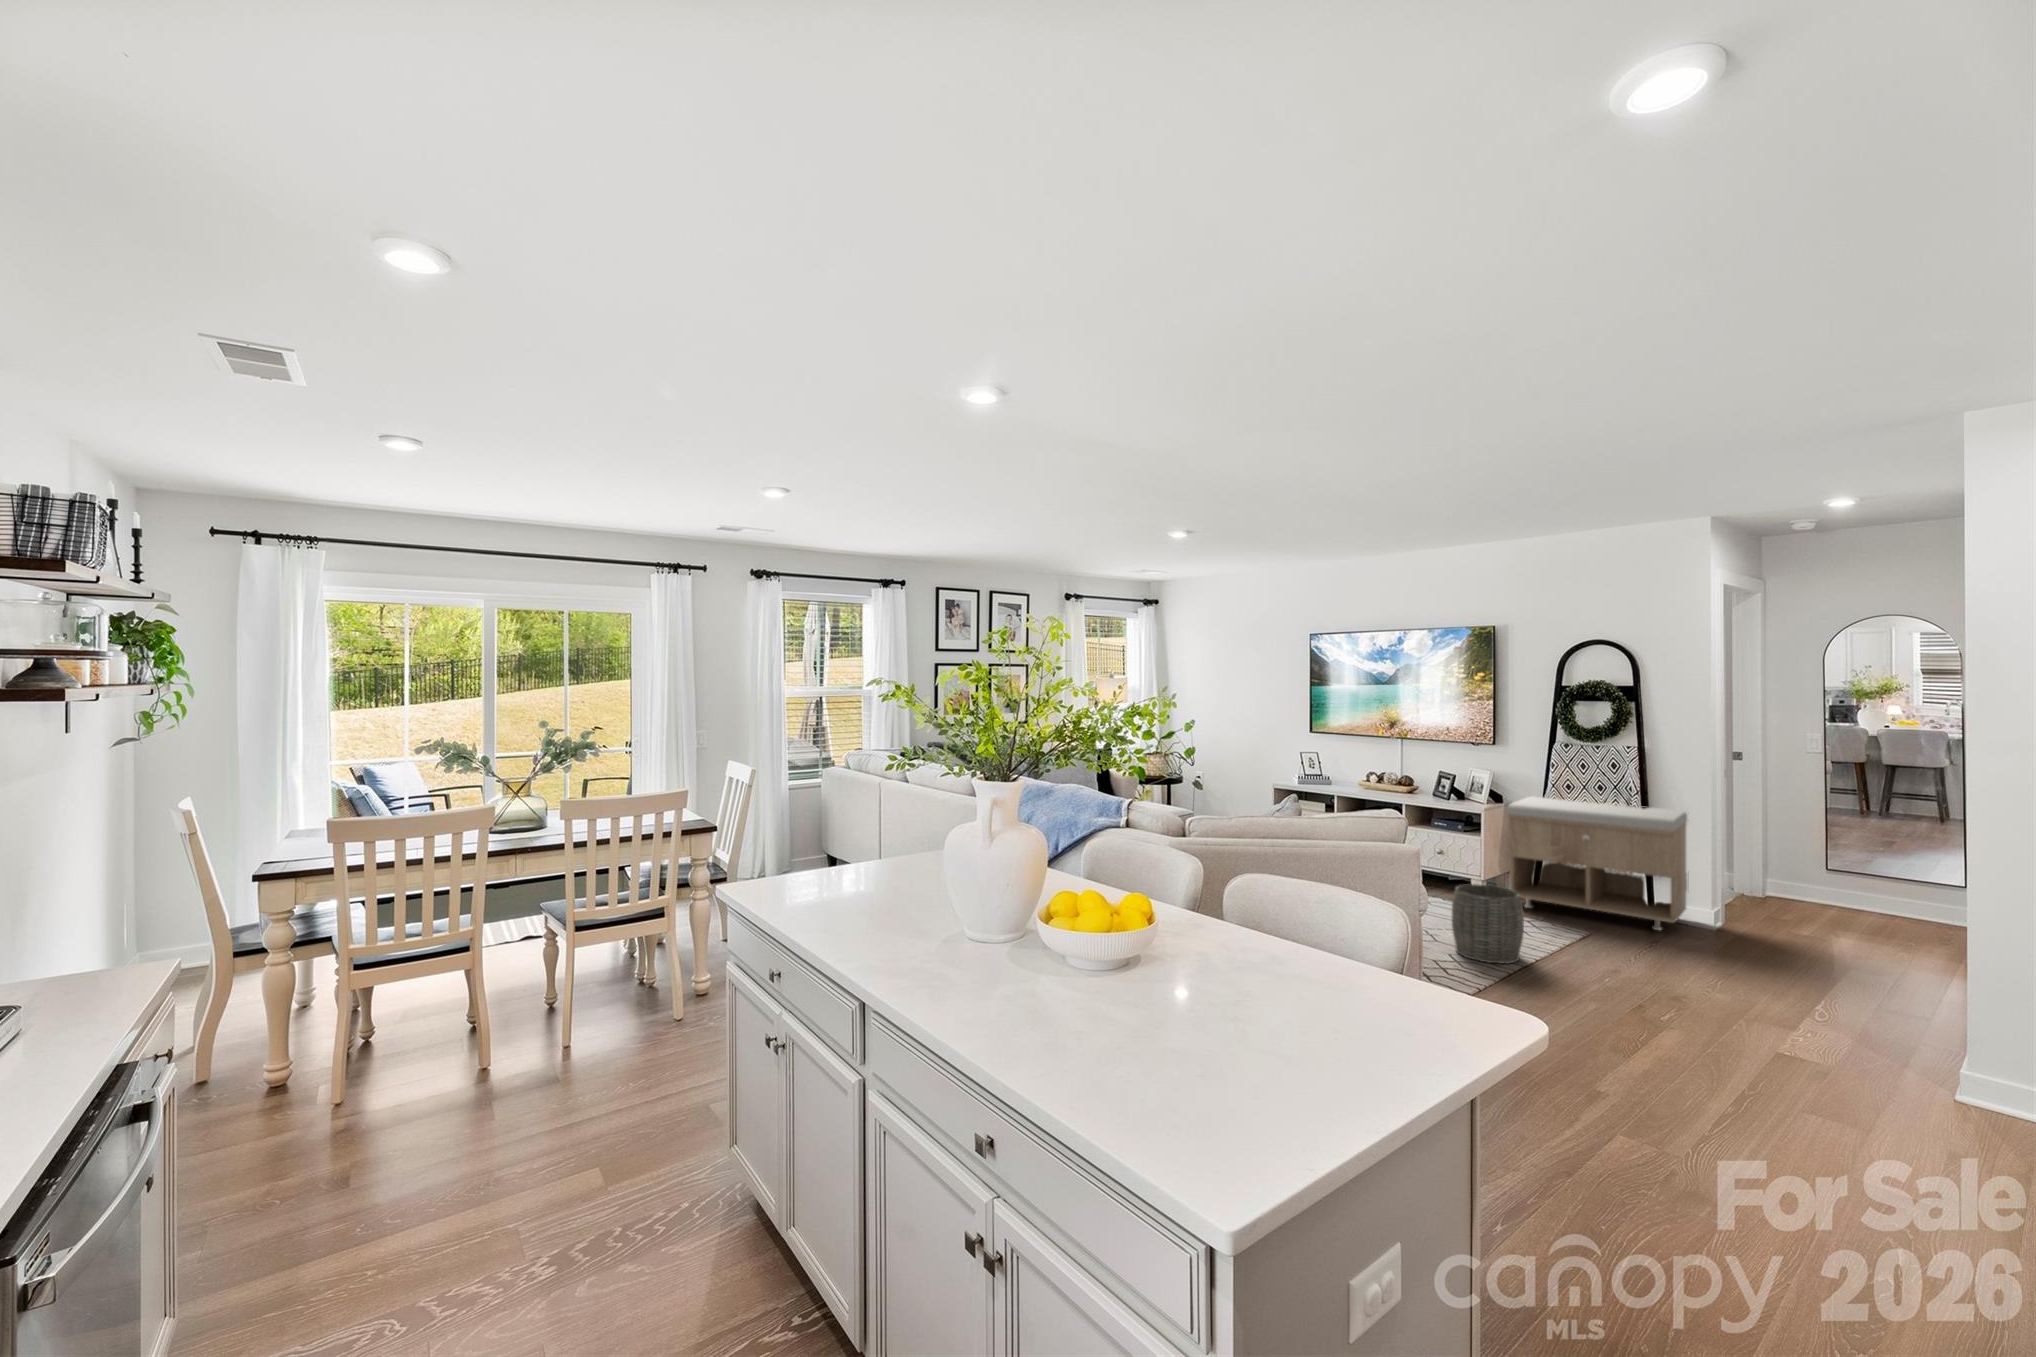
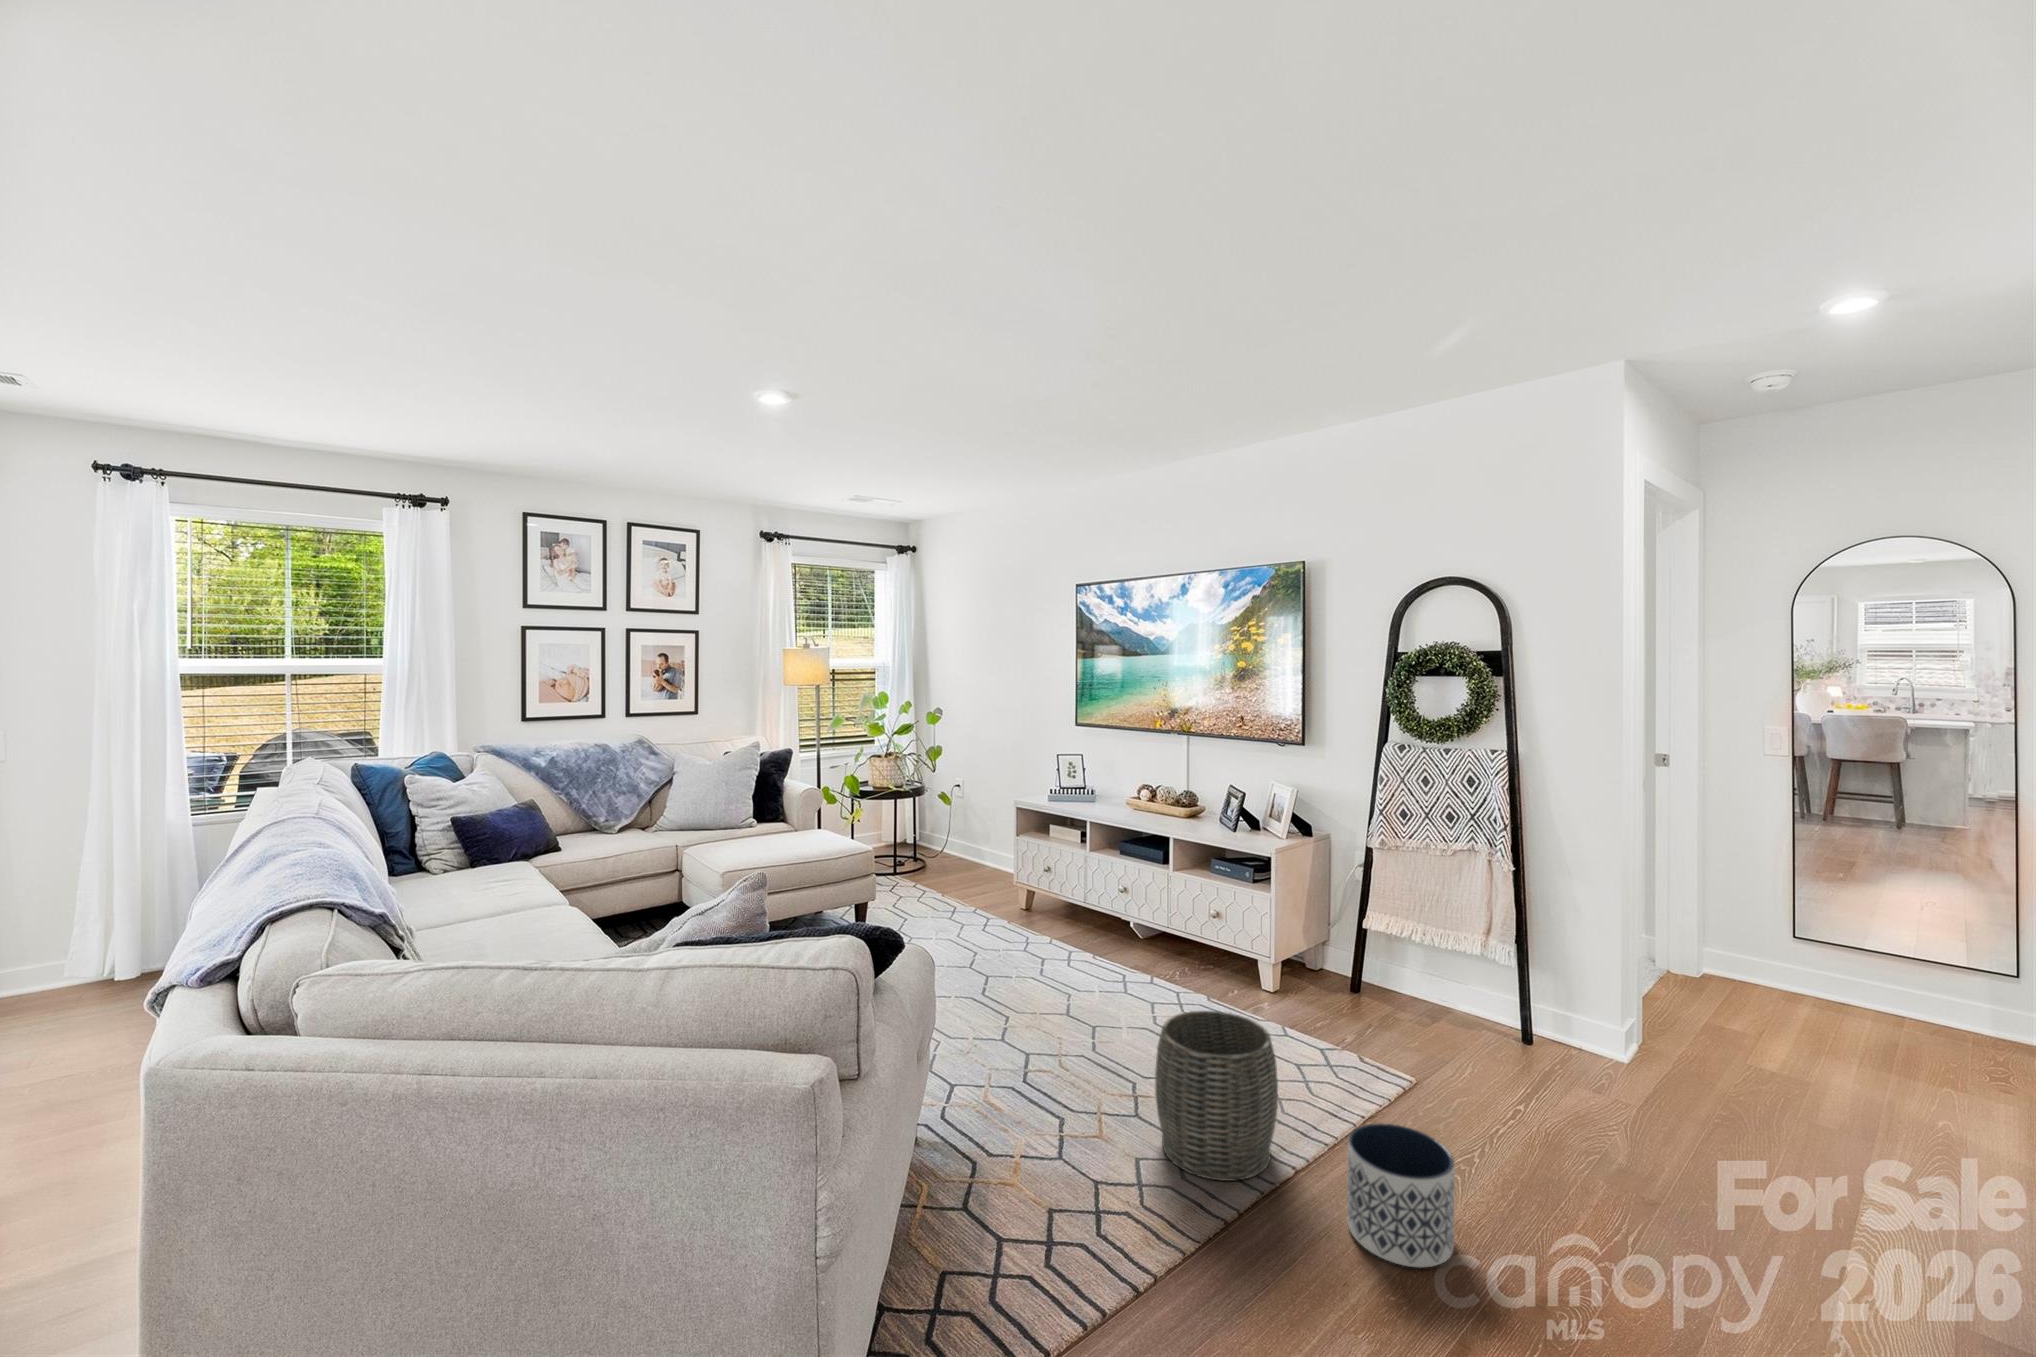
storage bench: present [1508,797,1689,930] -> none [1303,827,1585,1068]
planter: none [1570,930,1629,989] -> present [1347,1123,1455,1267]

